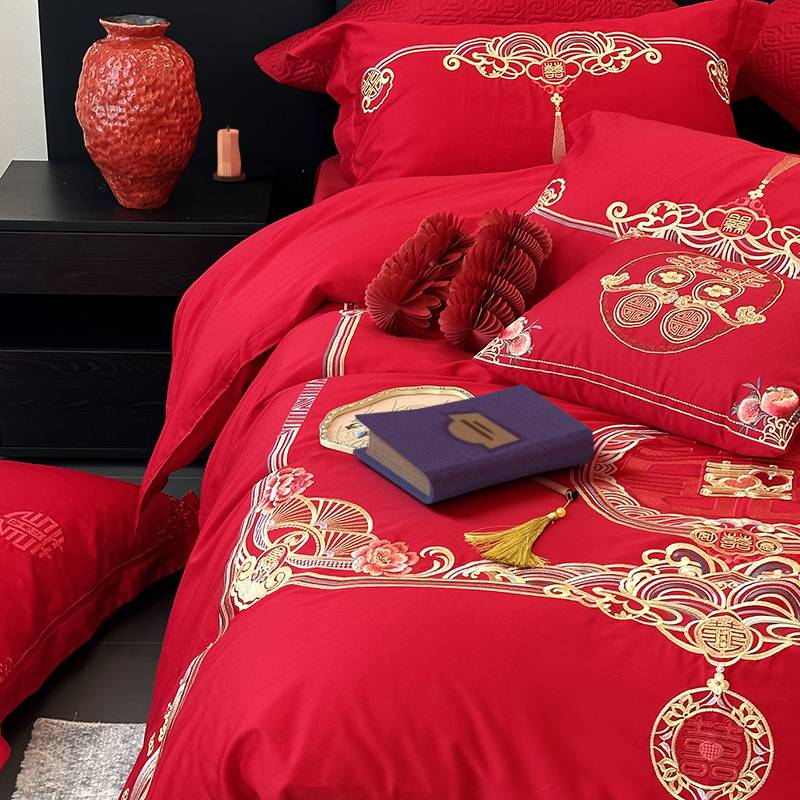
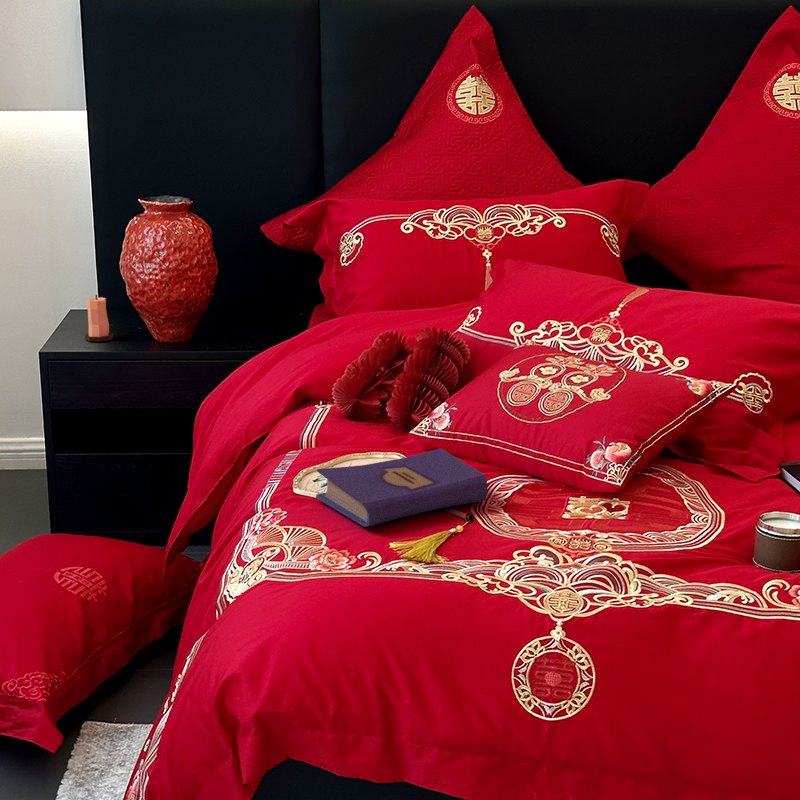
candle: present [213,125,245,182] -> present [85,295,113,341]

